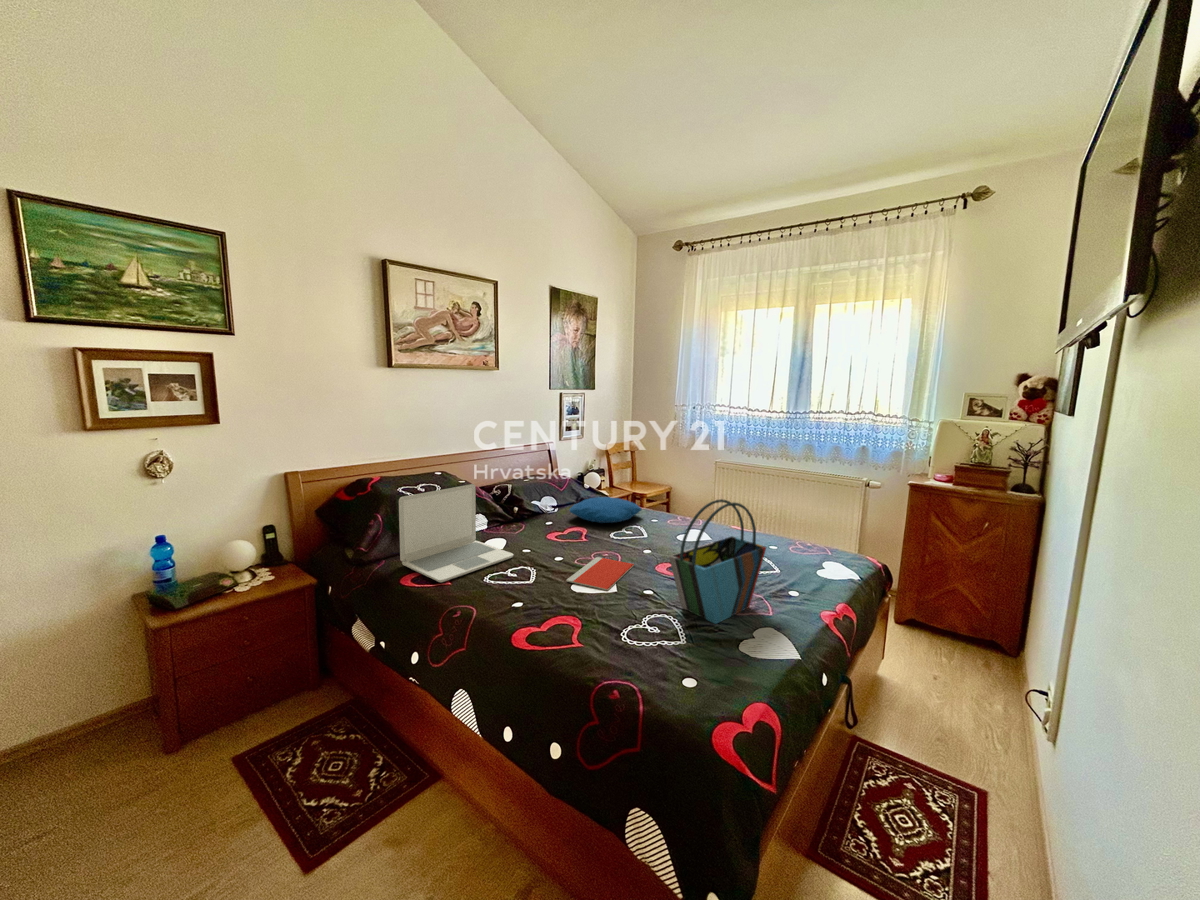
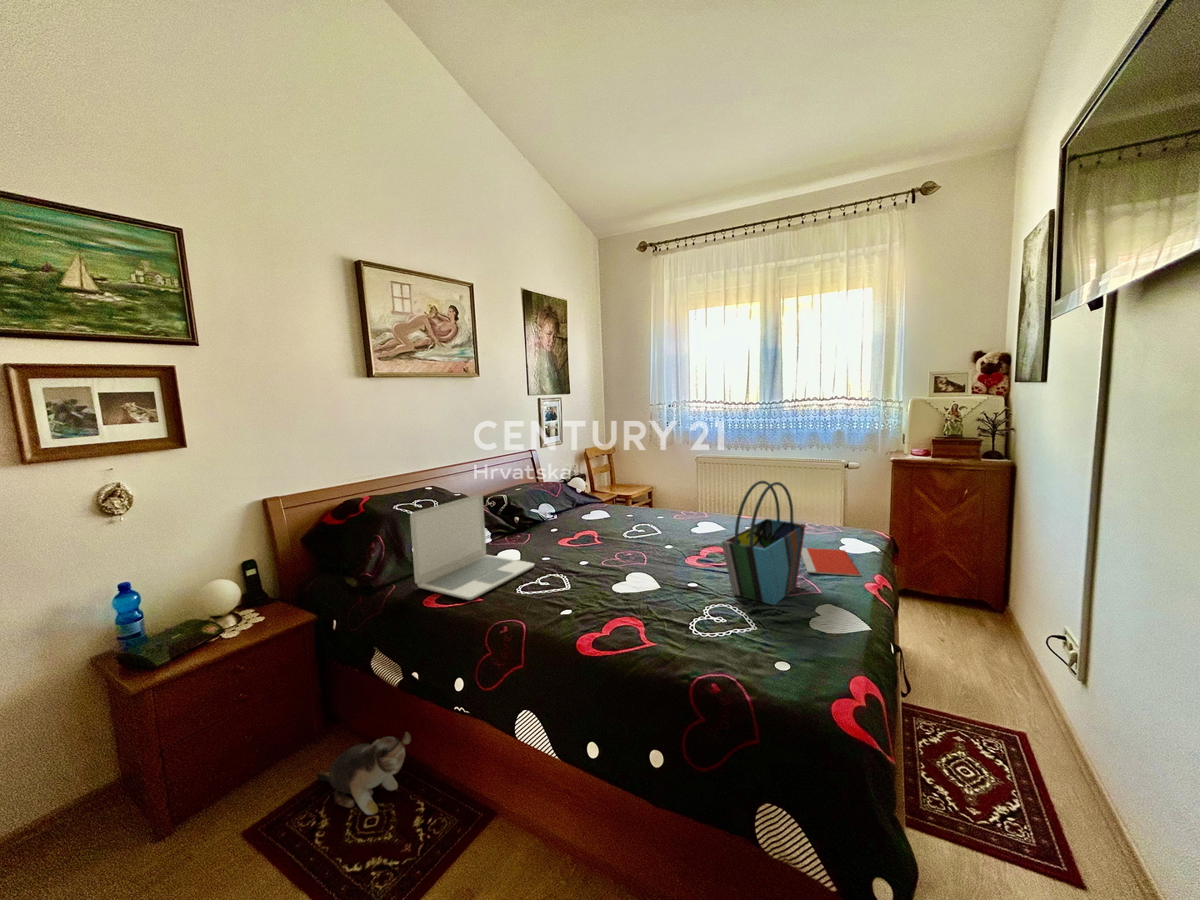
pillow: present [570,497,641,523] -> none [571,499,644,525]
notebook: present [566,557,634,591] -> present [801,548,860,576]
plush toy: none [302,693,372,760] -> present [317,732,411,815]

